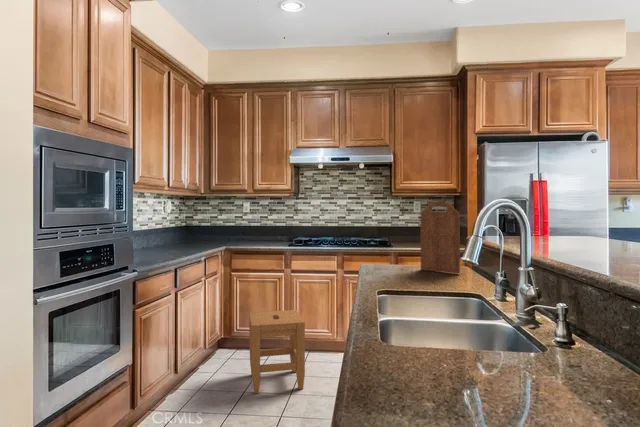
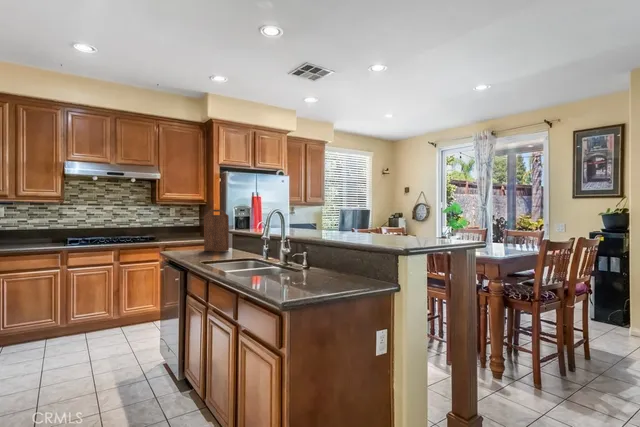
stool: present [249,310,305,394] -> none [37,297,103,369]

